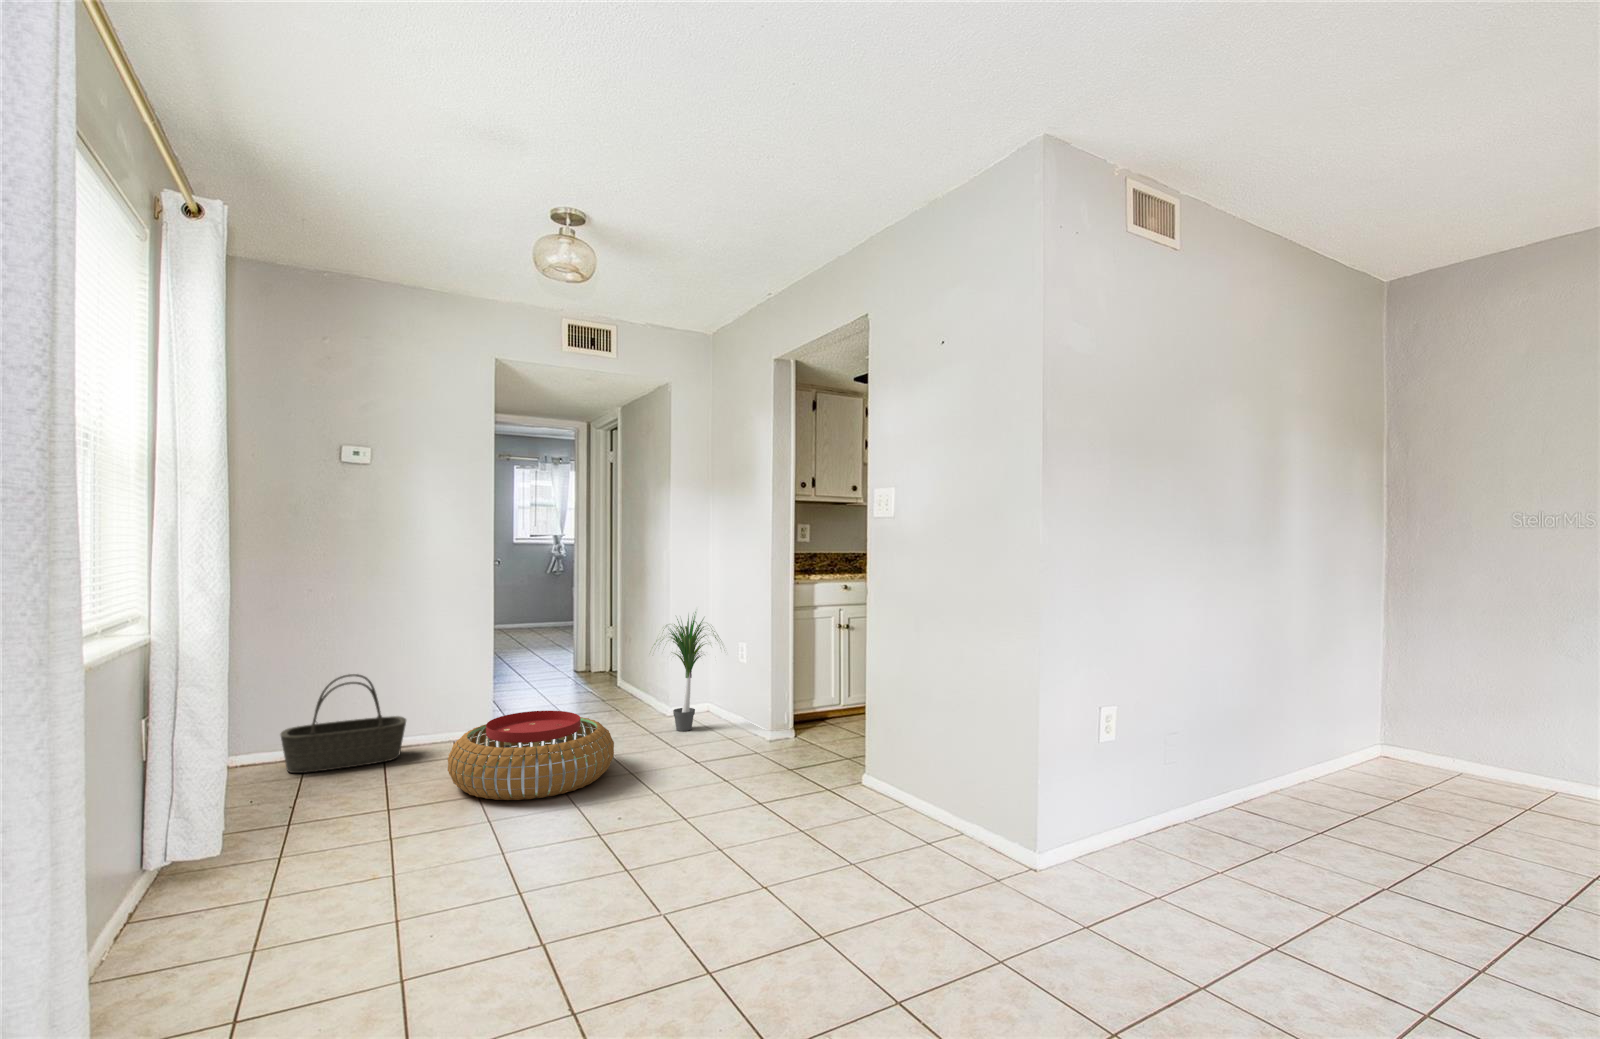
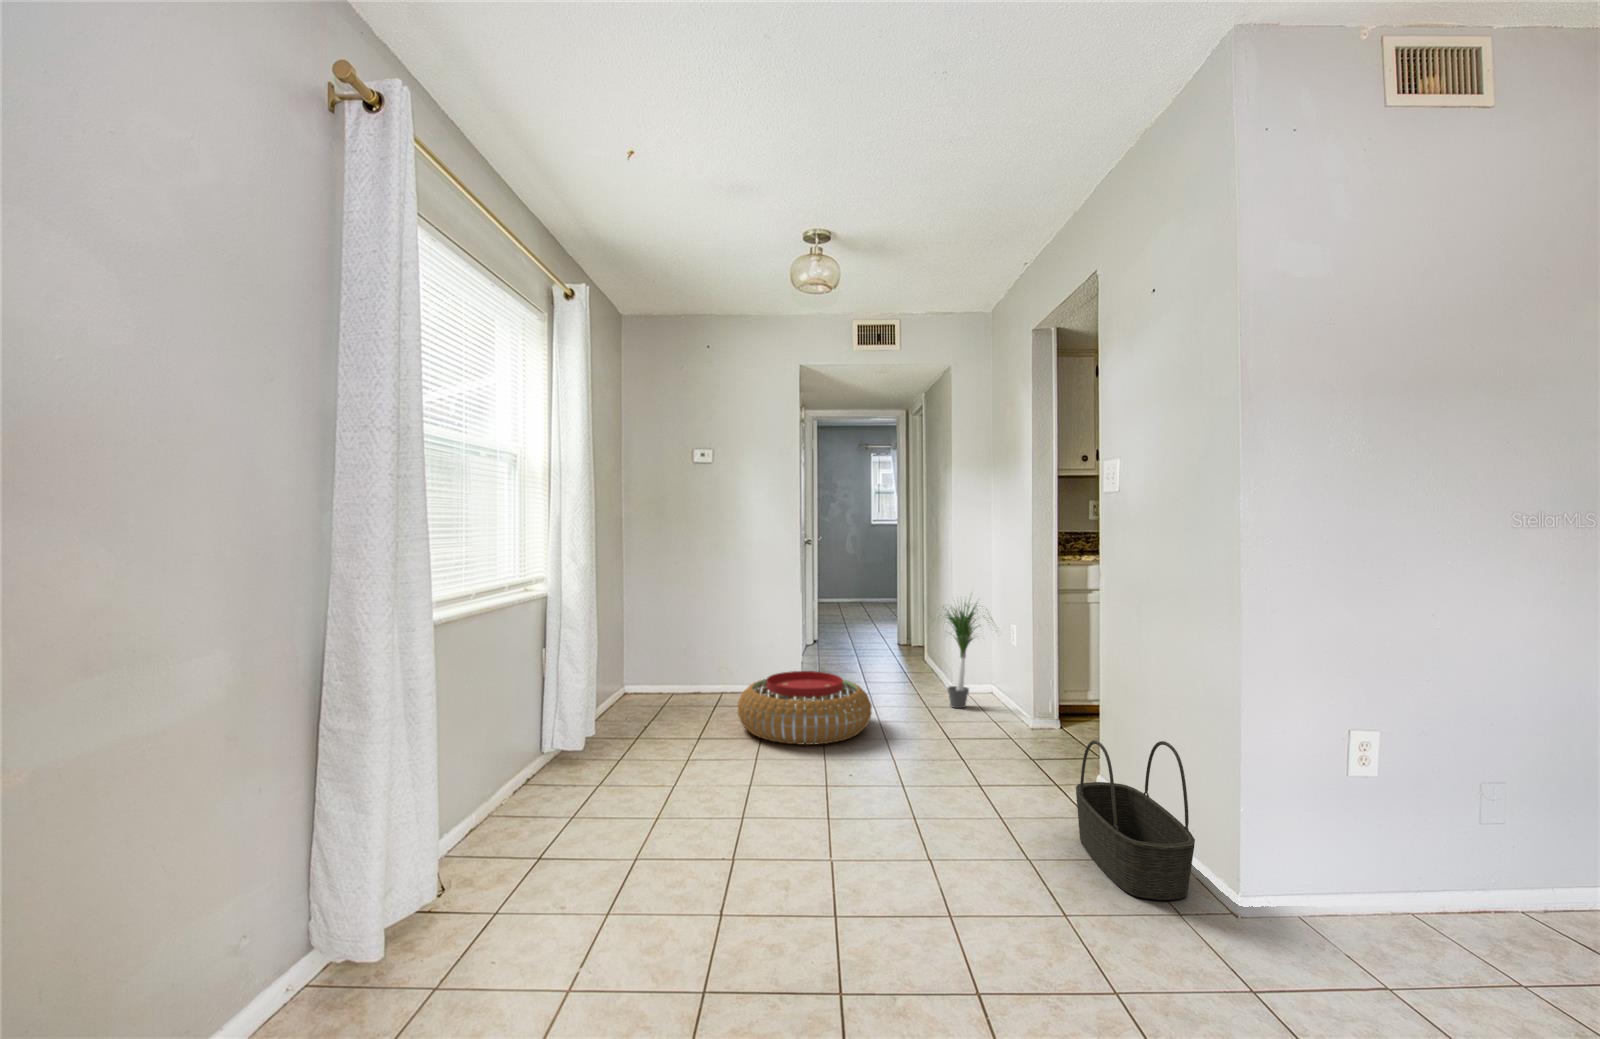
basket: present [280,674,406,773] -> present [1076,740,1195,900]

